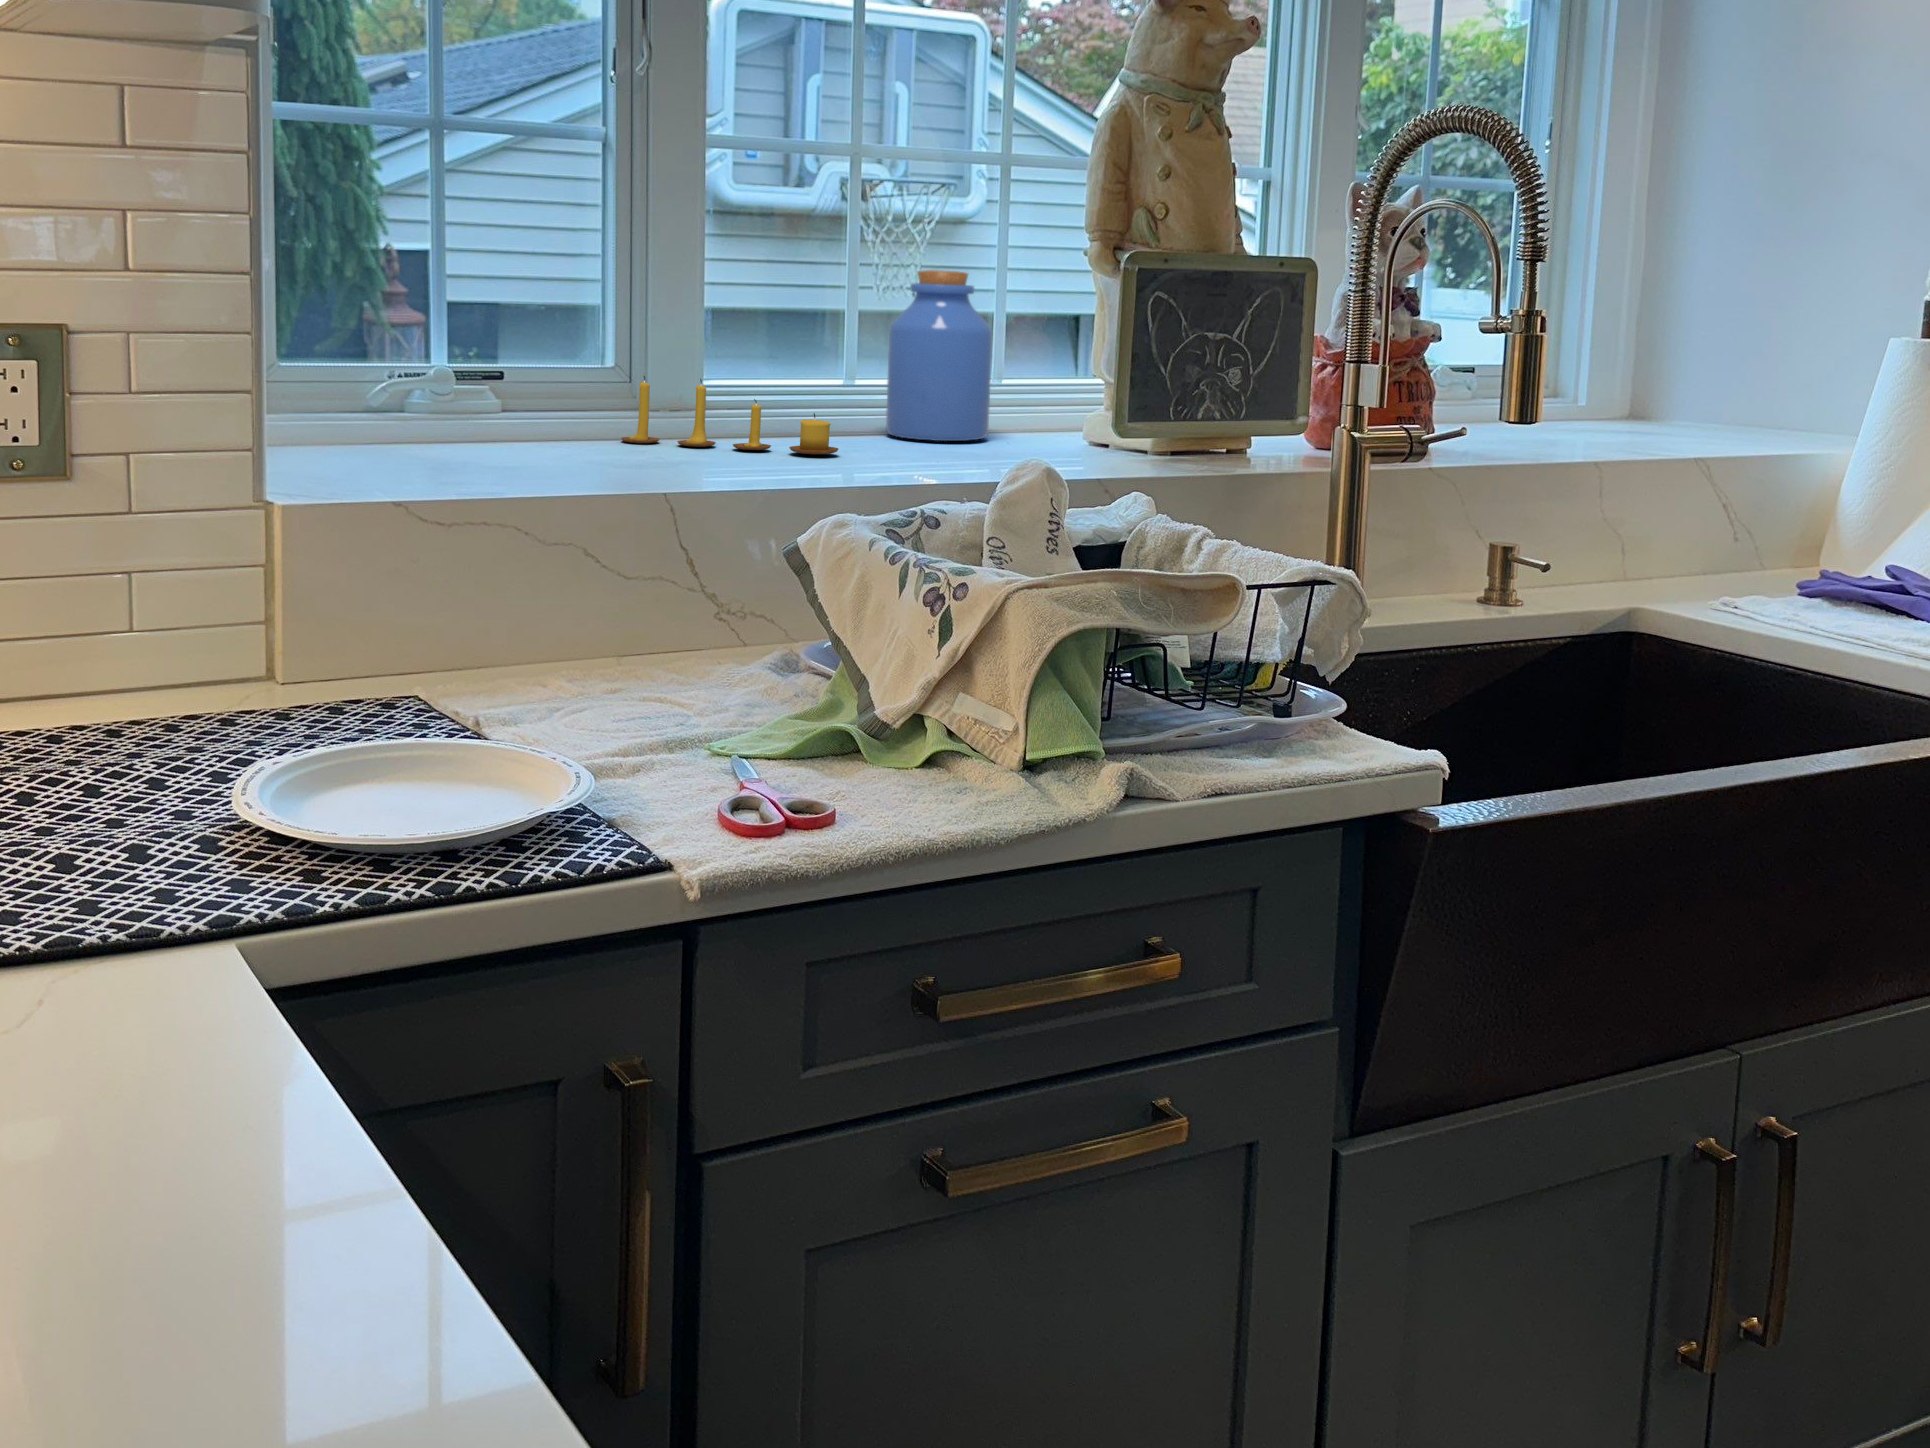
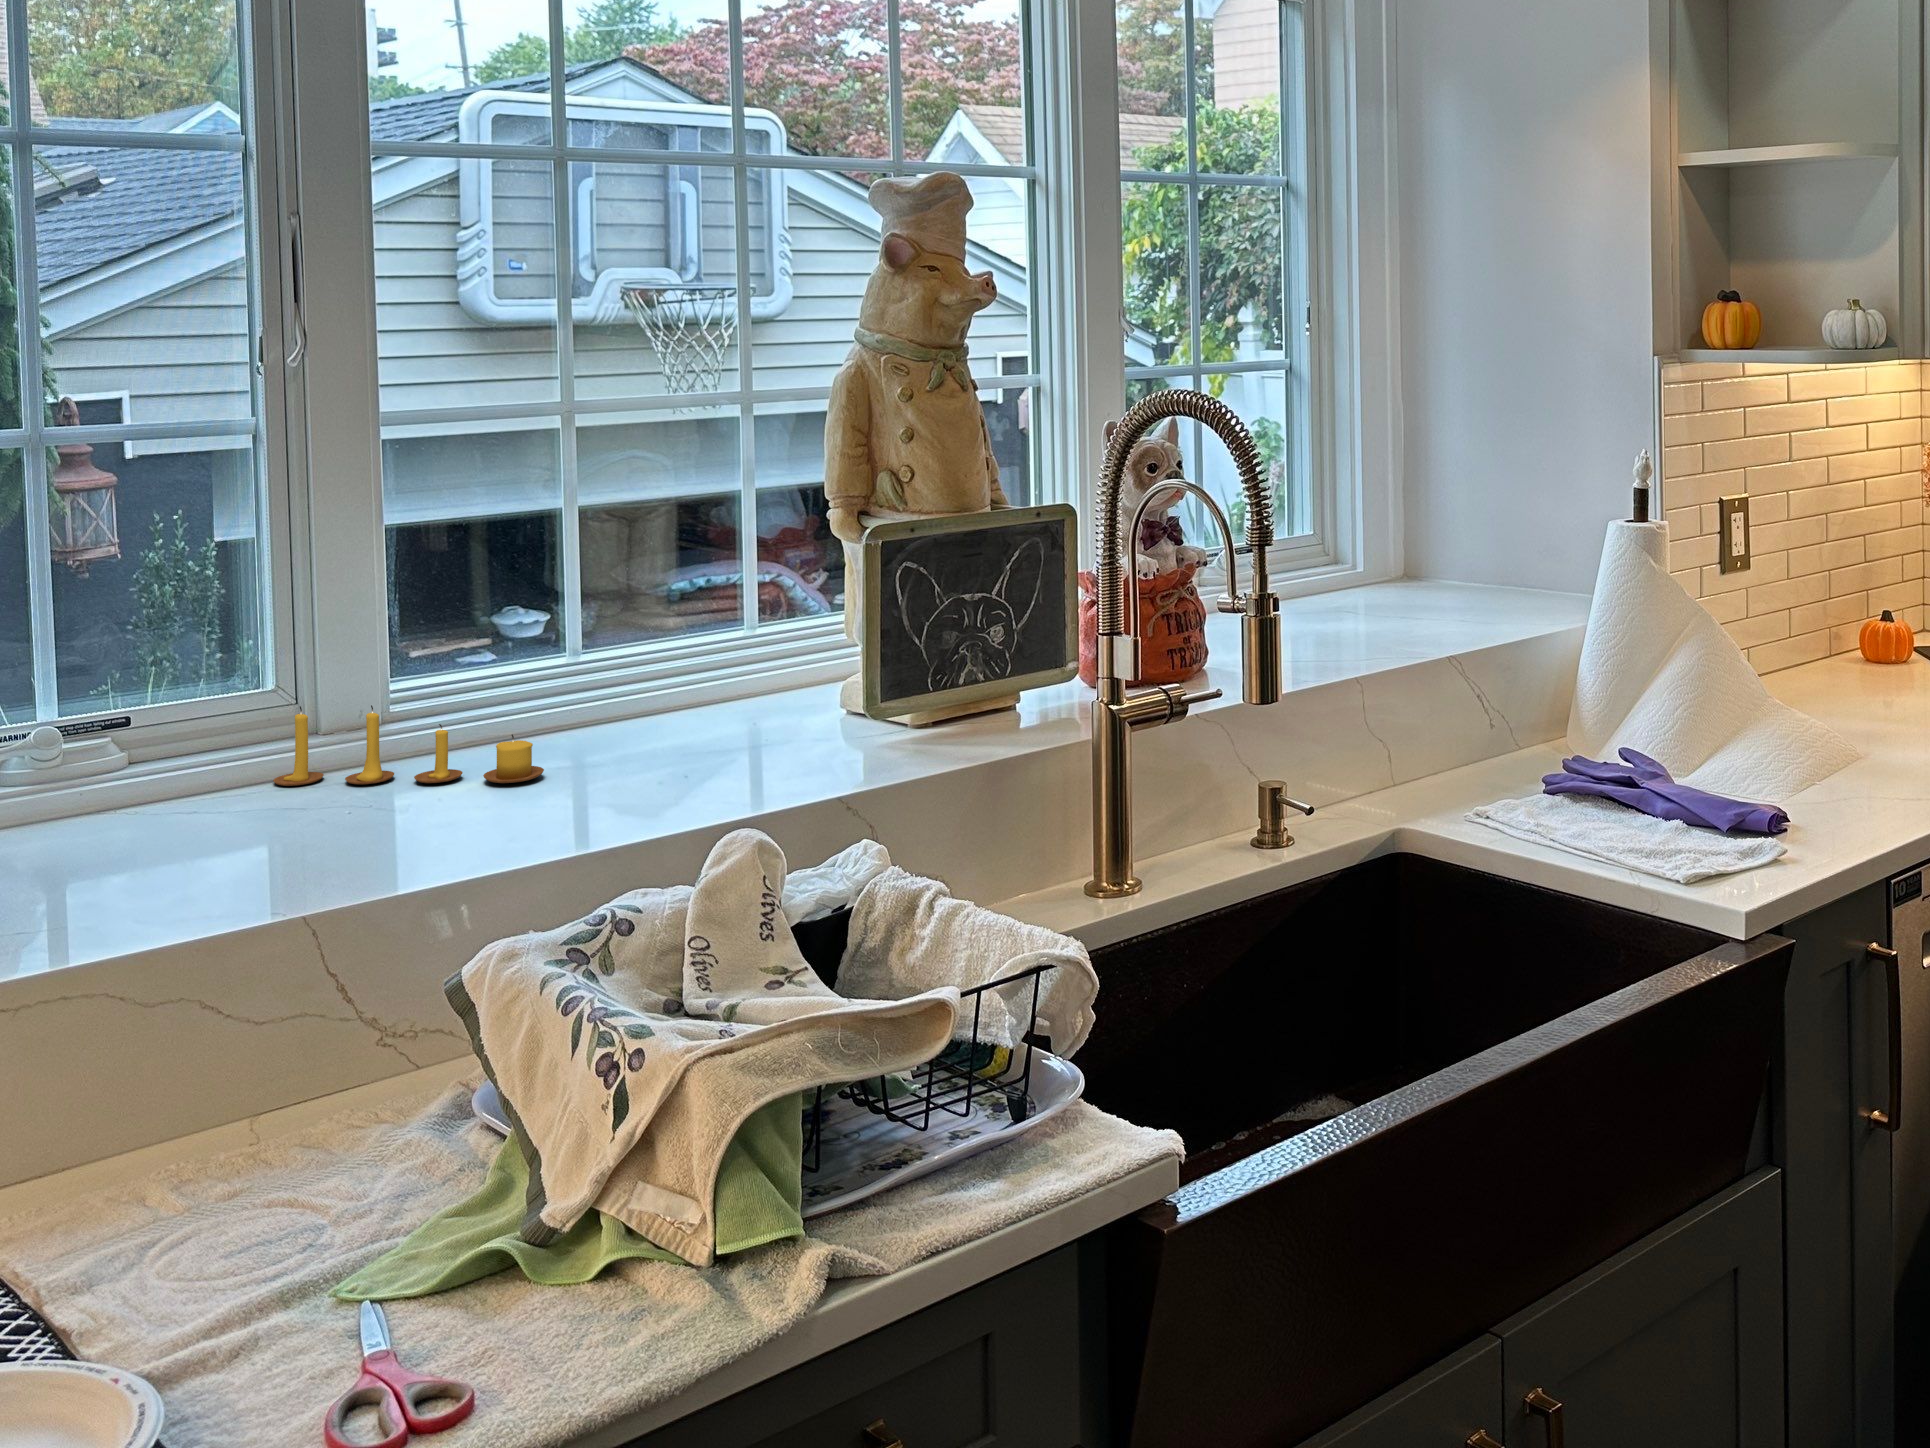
jar: present [886,270,992,441] -> none [610,536,730,726]

